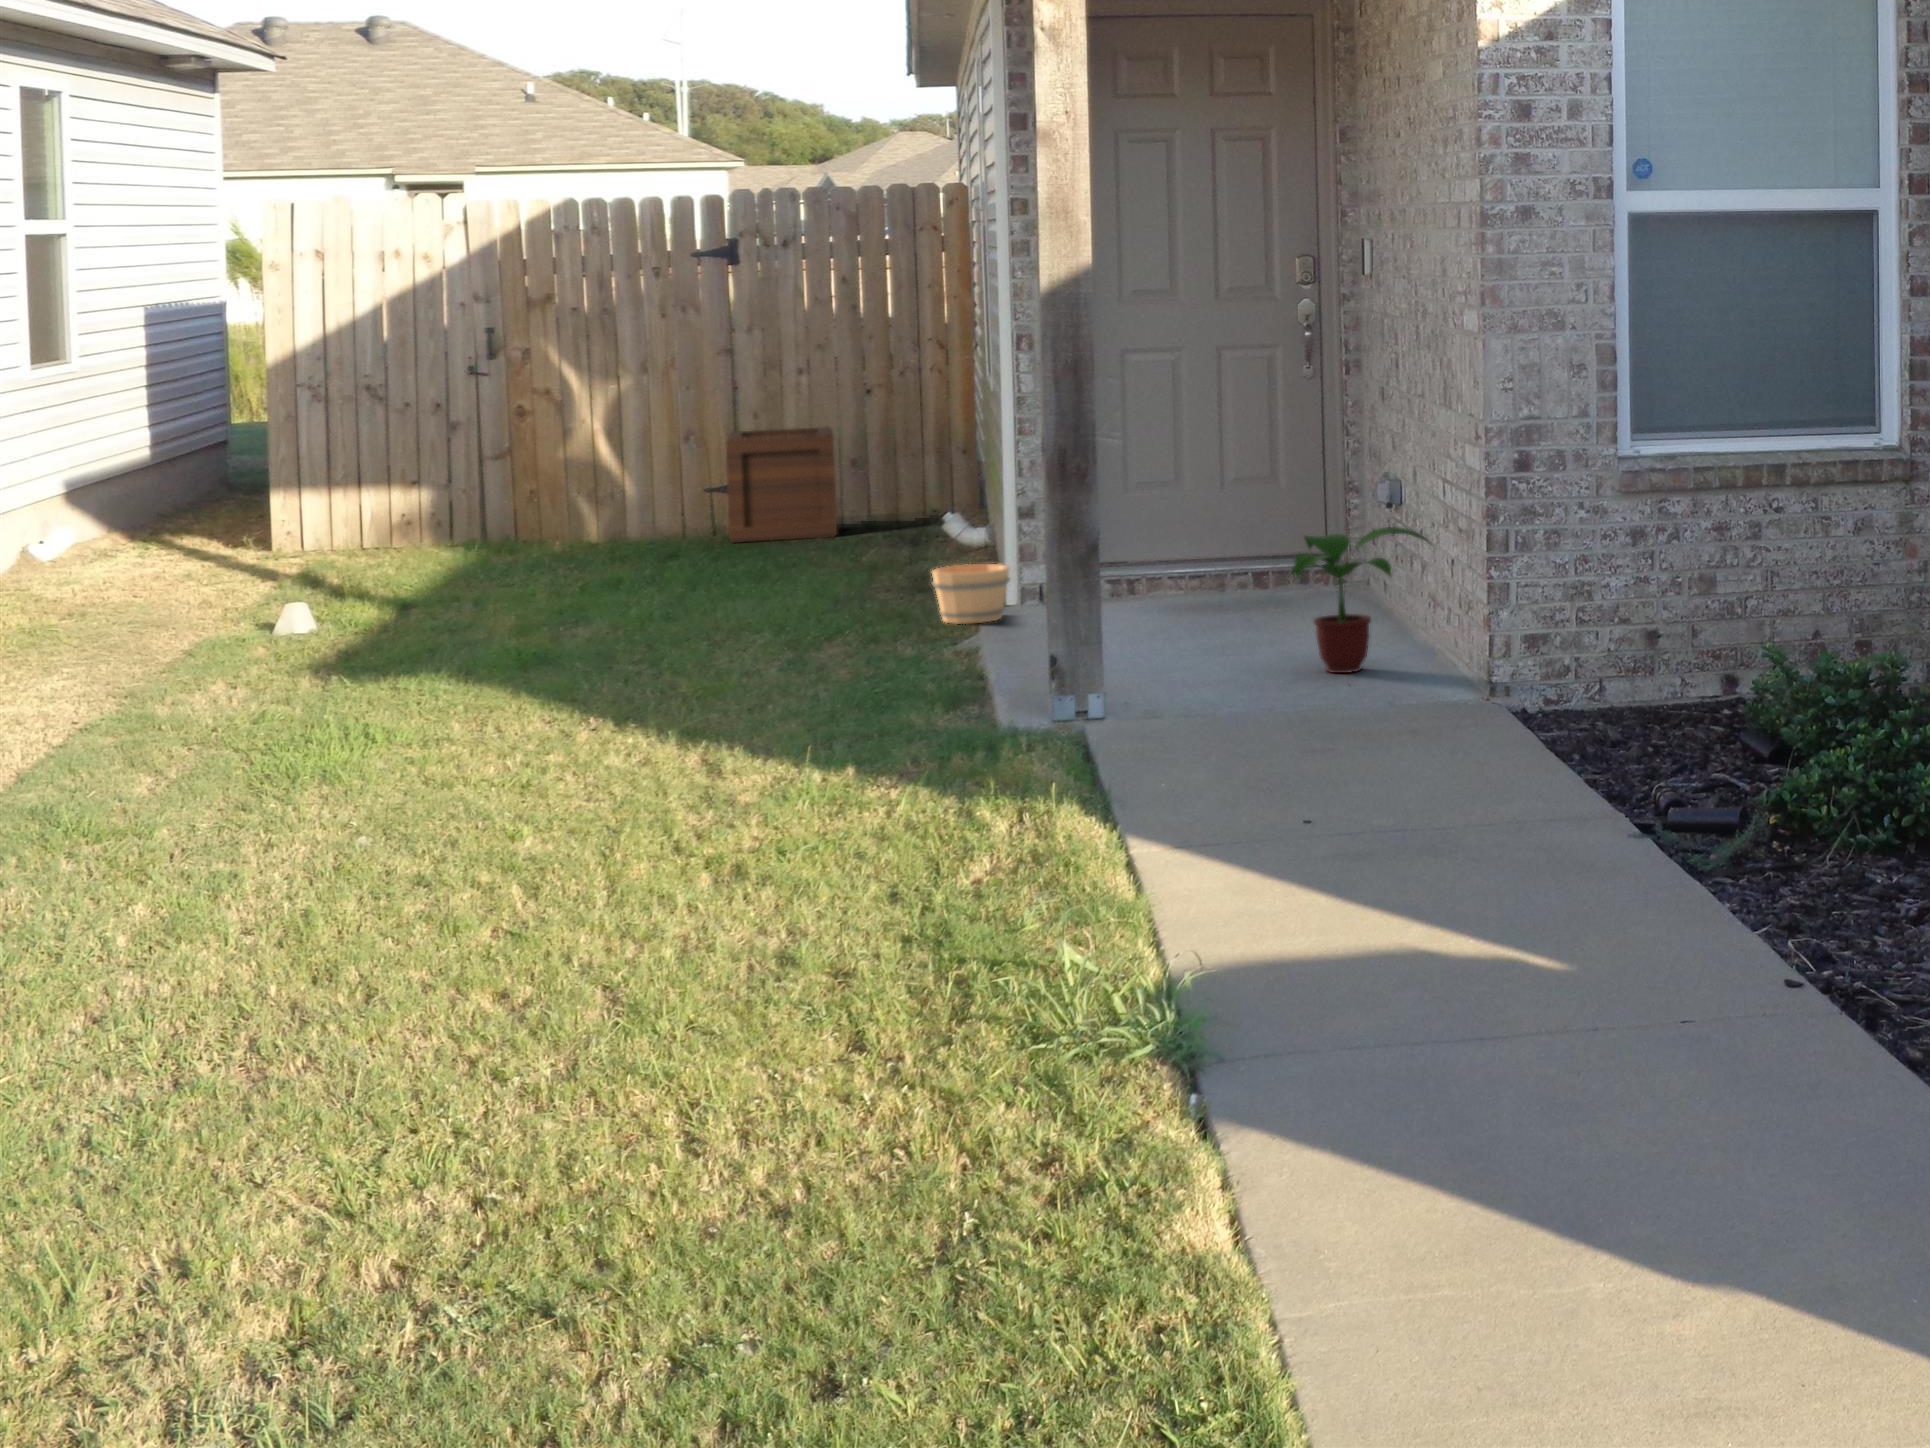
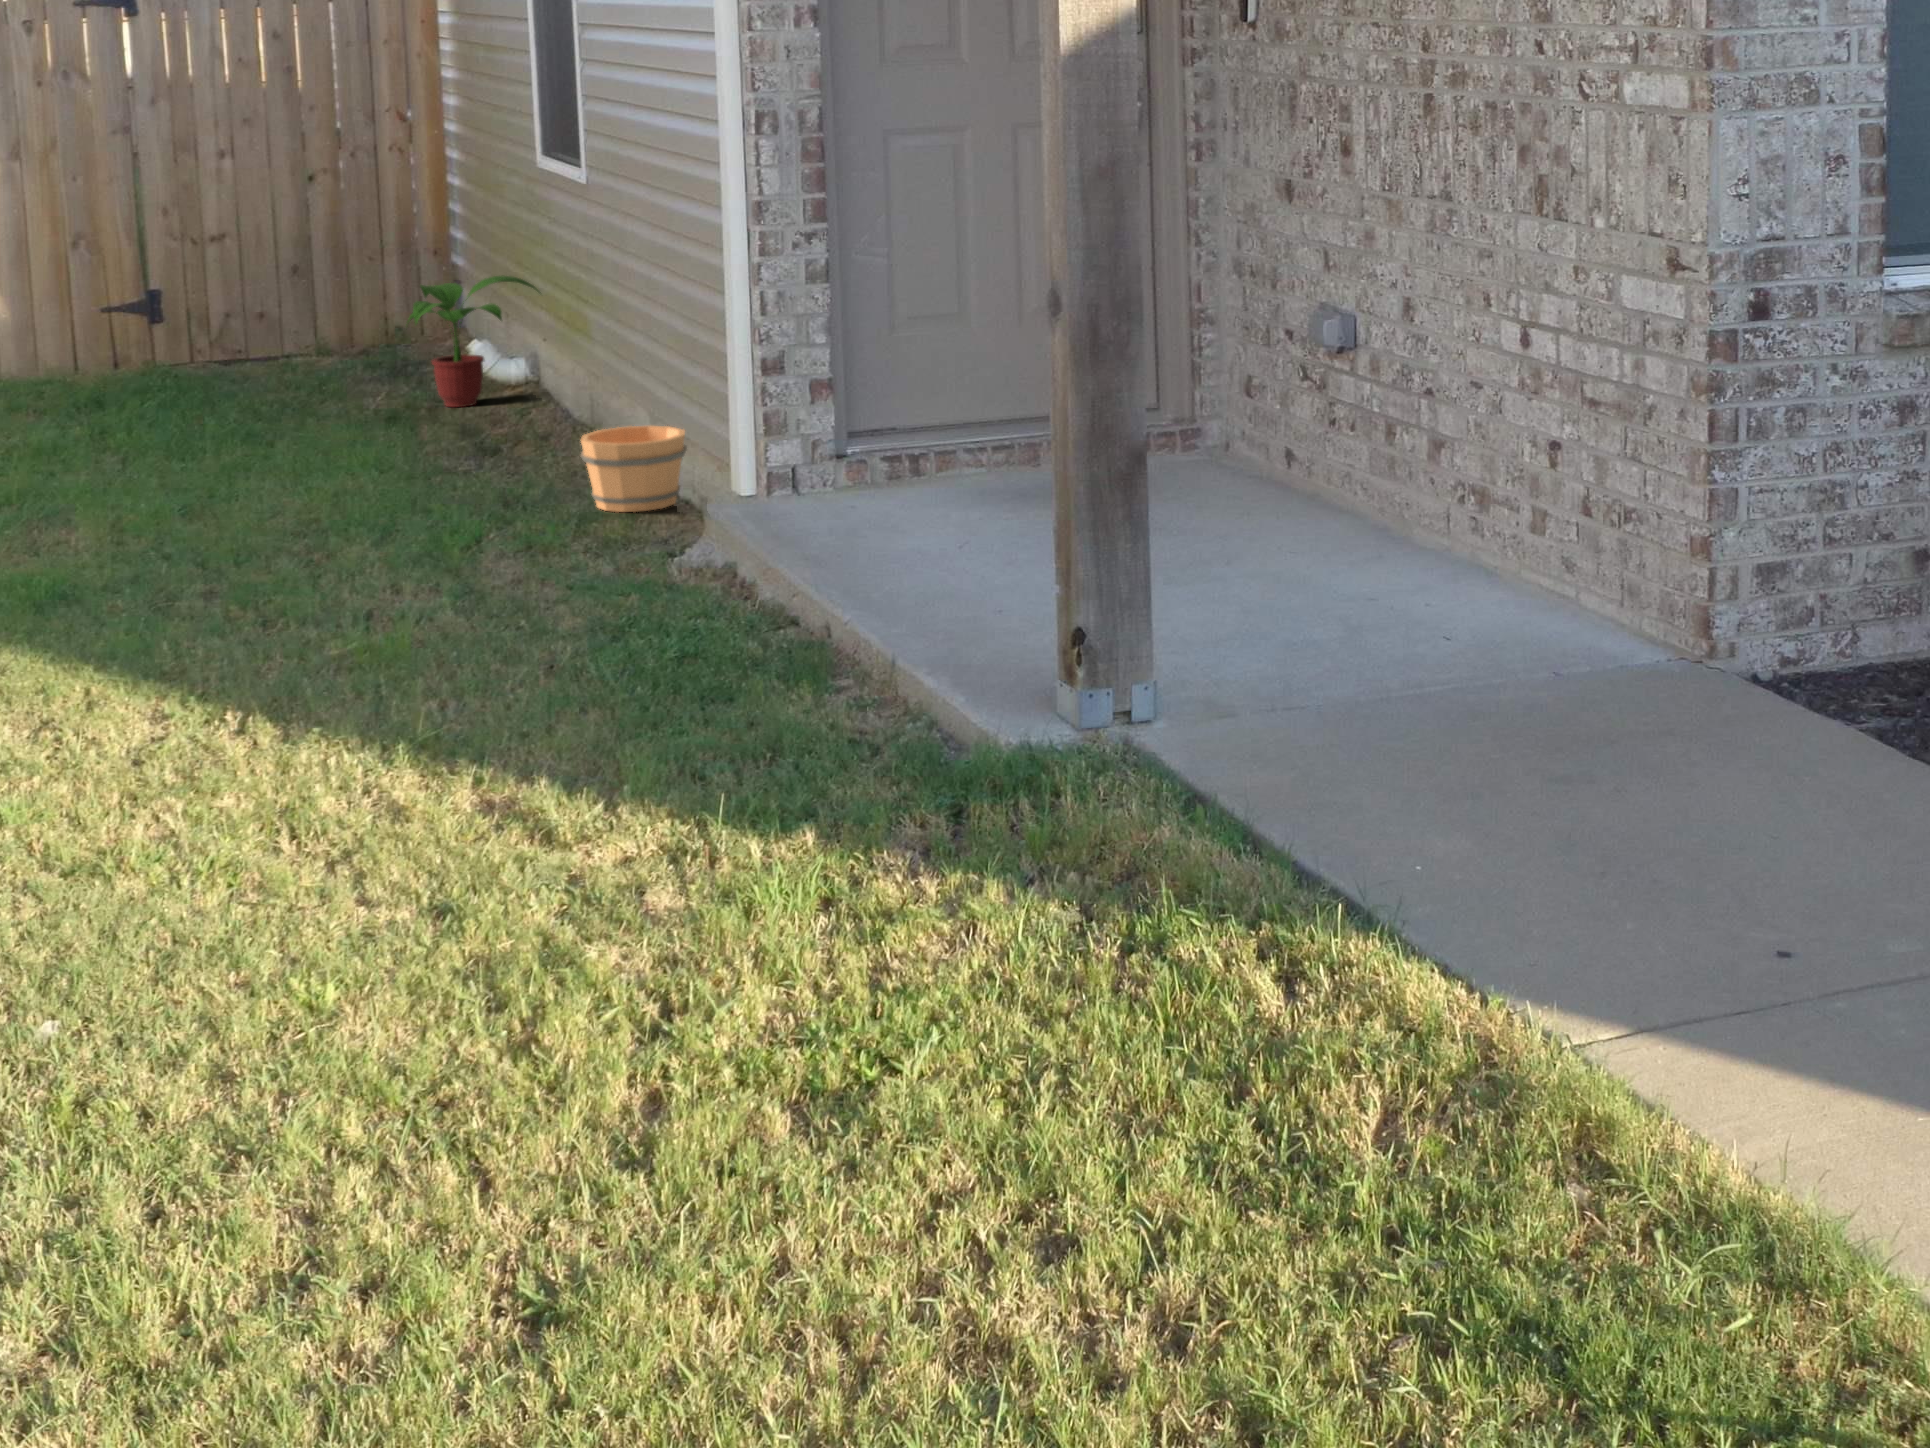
wooden crate: present [726,427,837,543] -> none [134,225,296,380]
potted plant: present [1290,527,1436,673] -> present [408,276,539,407]

